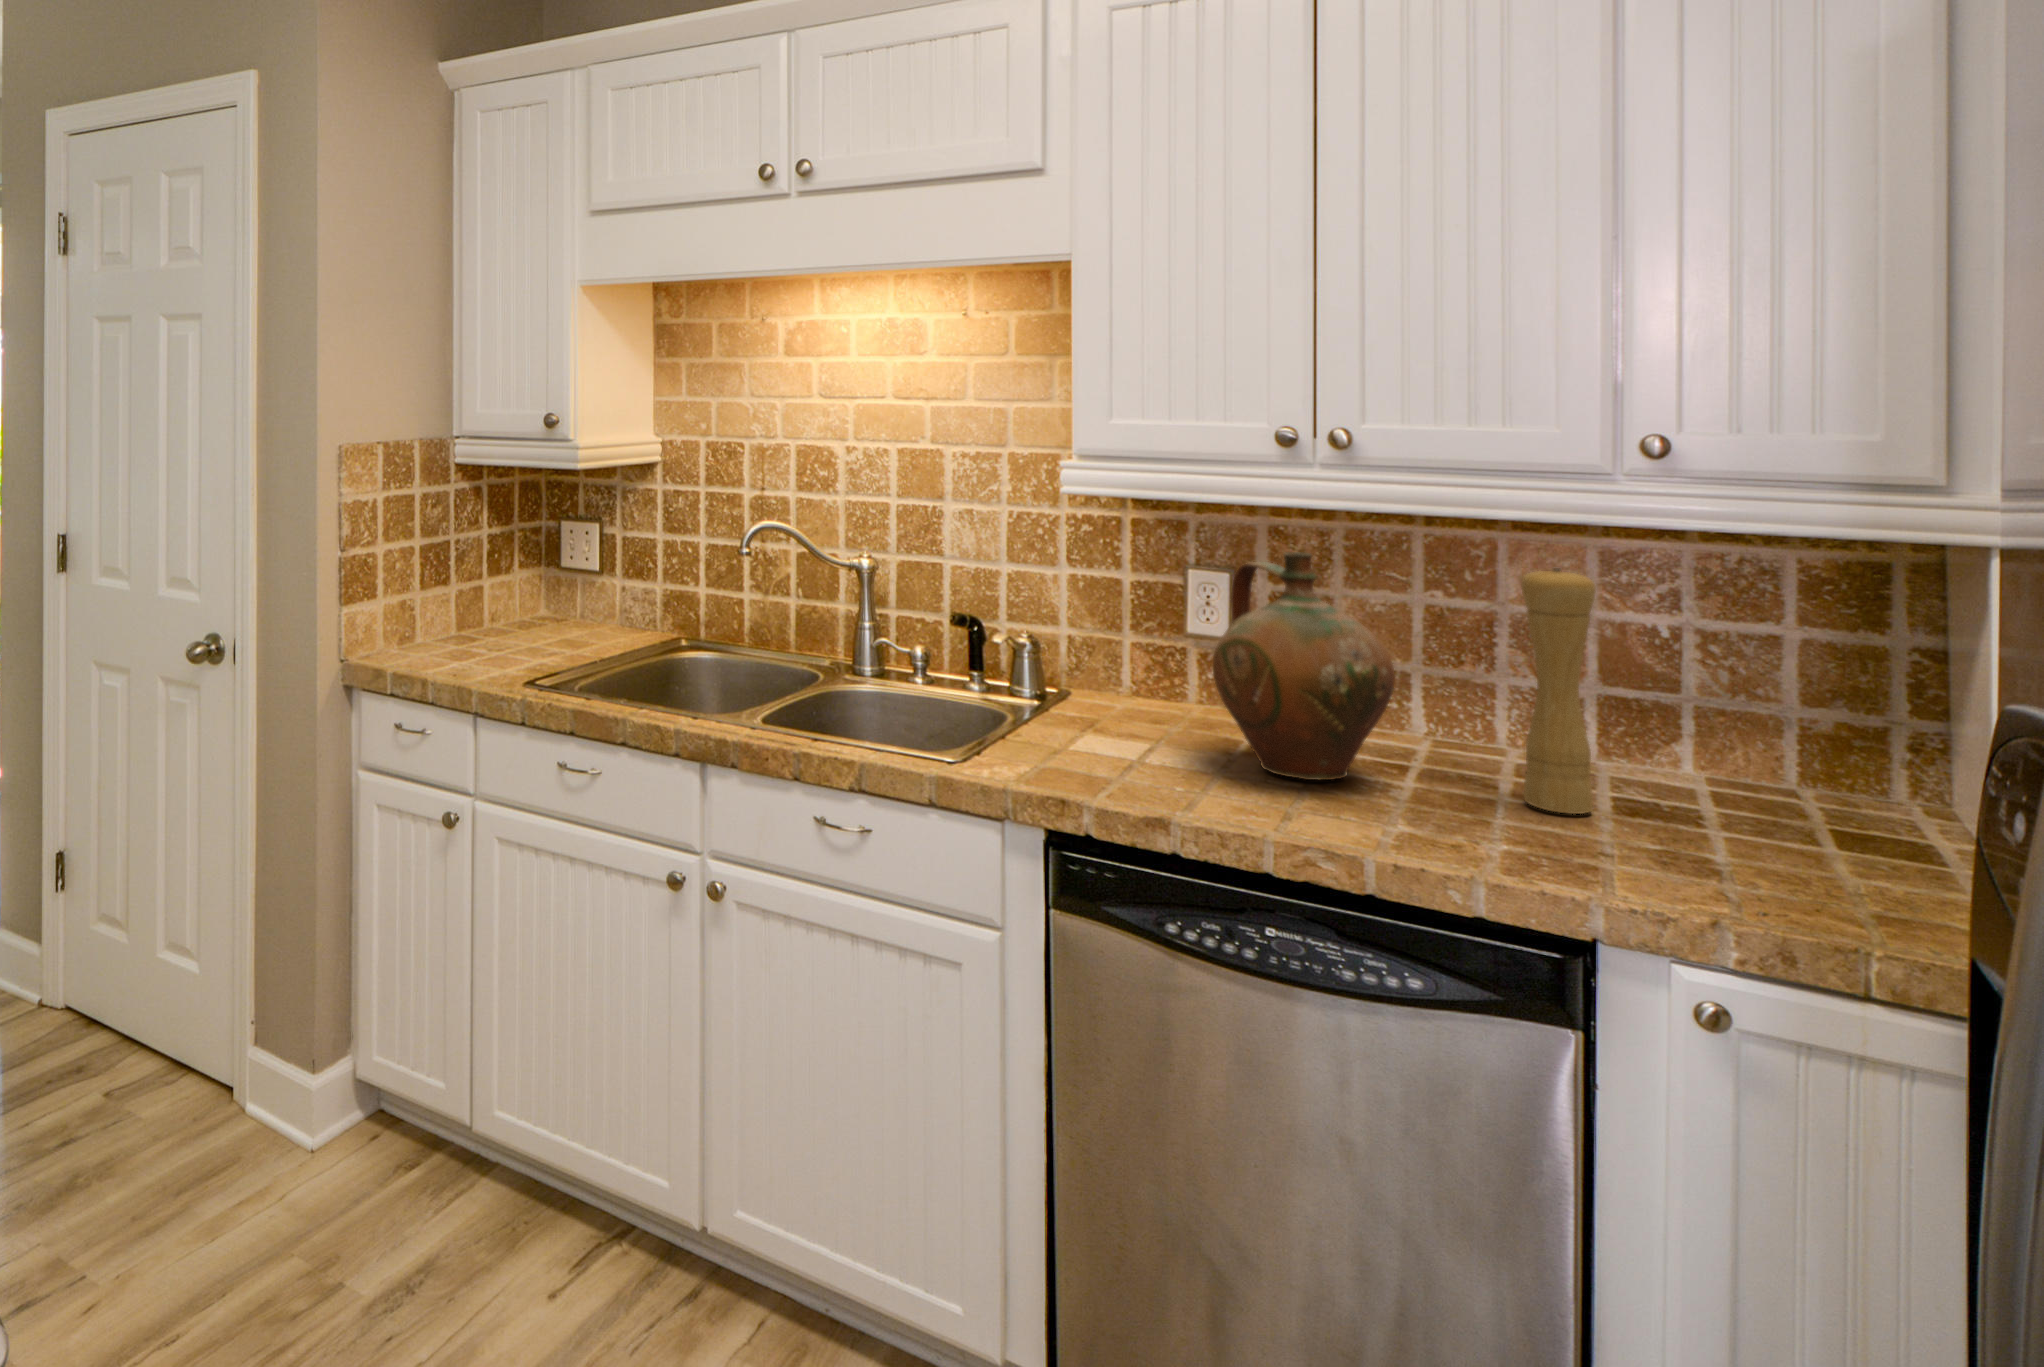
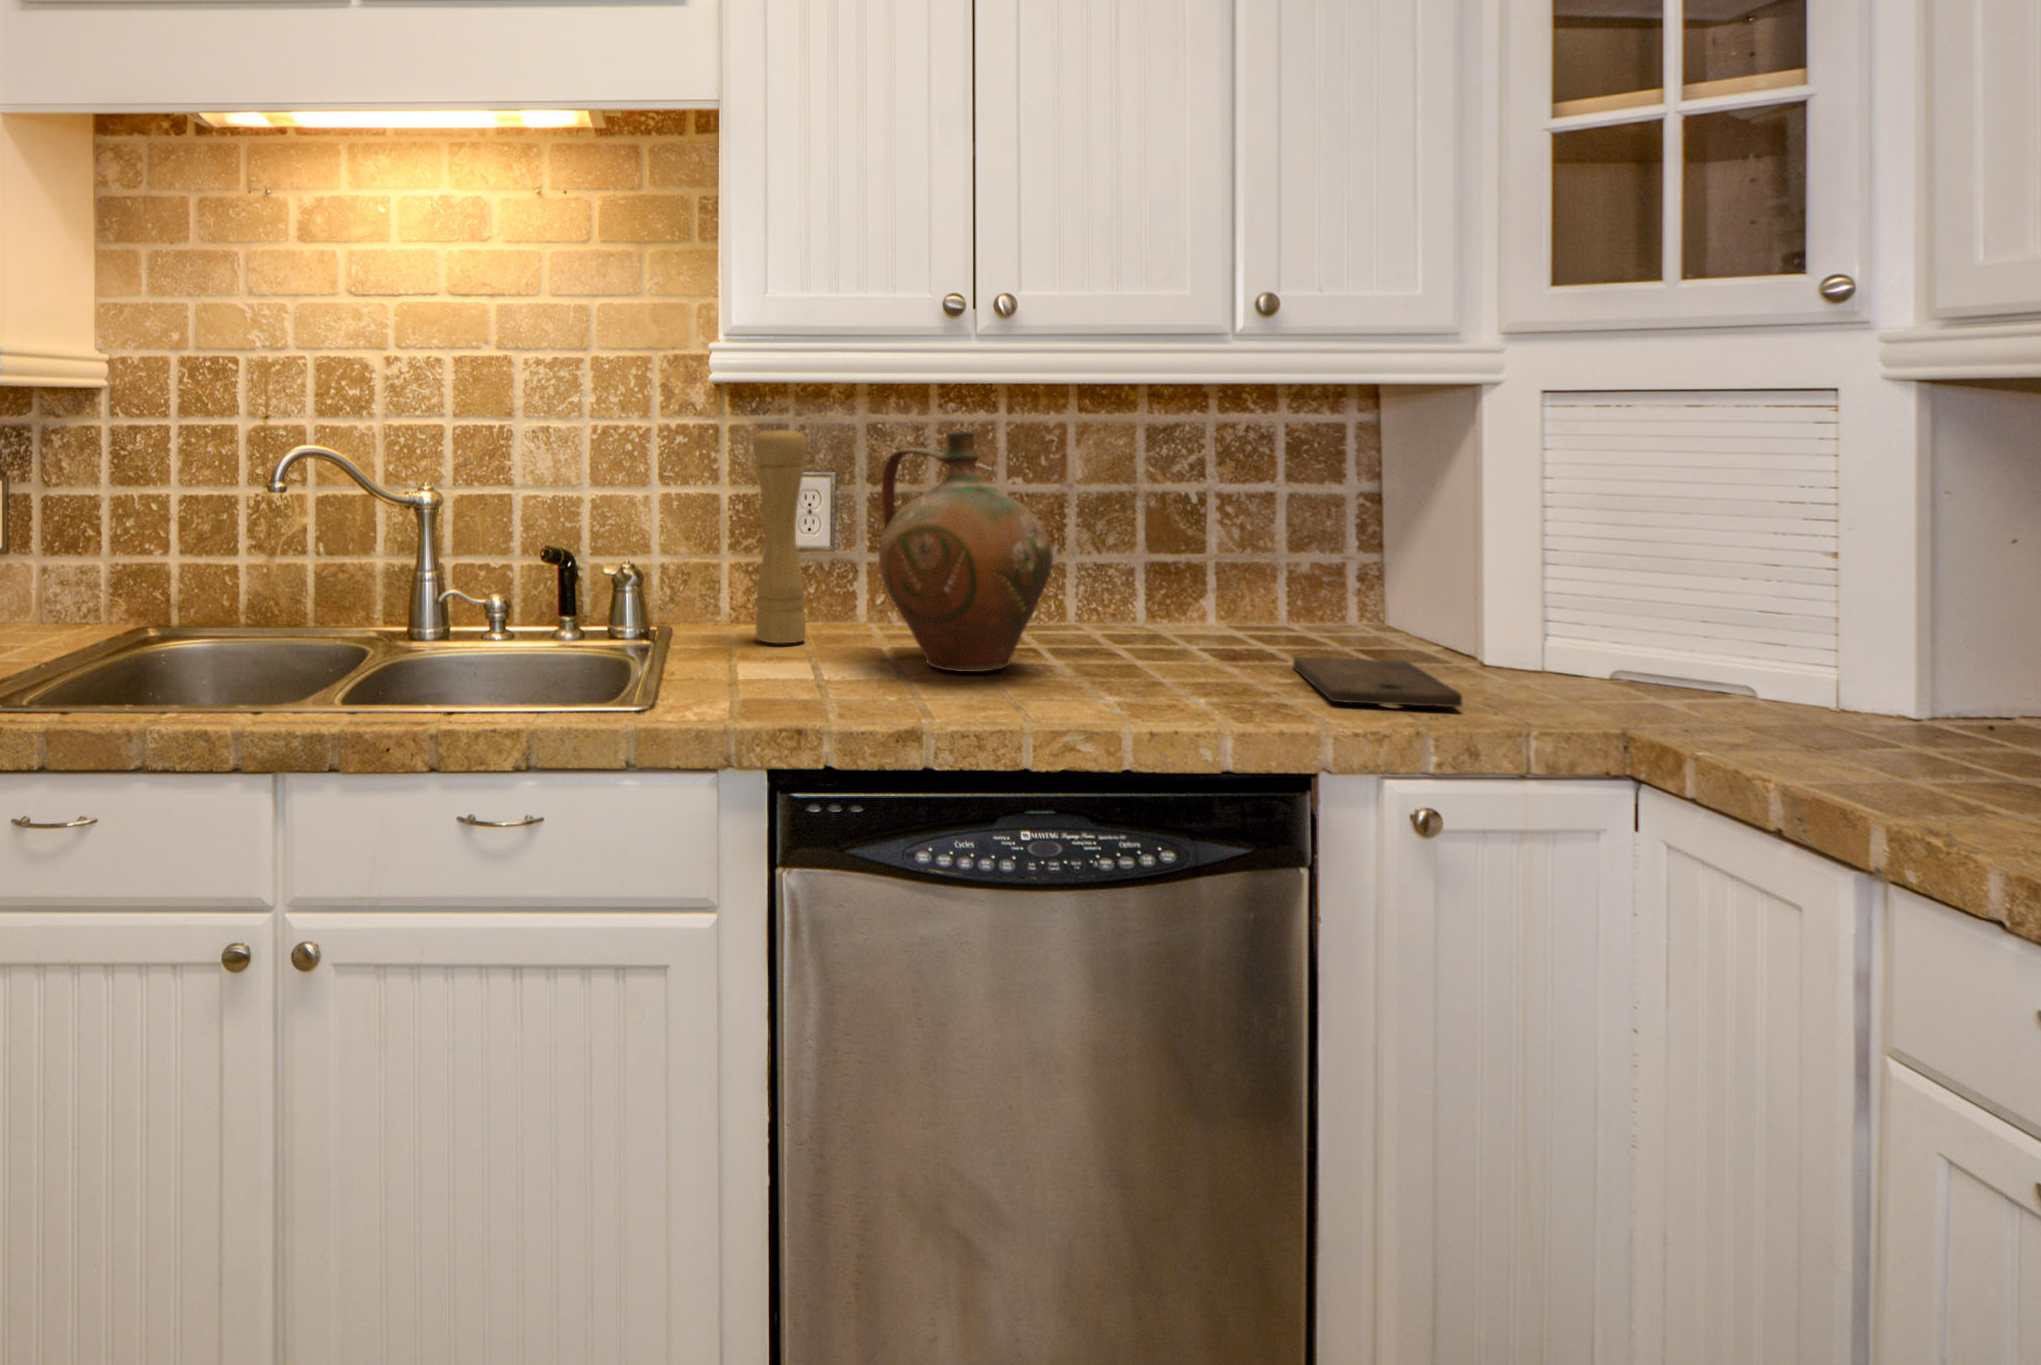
pepper mill: present [1521,568,1596,814] -> present [753,427,807,643]
cutting board: none [1650,823,1844,907] -> present [1293,657,1462,707]

